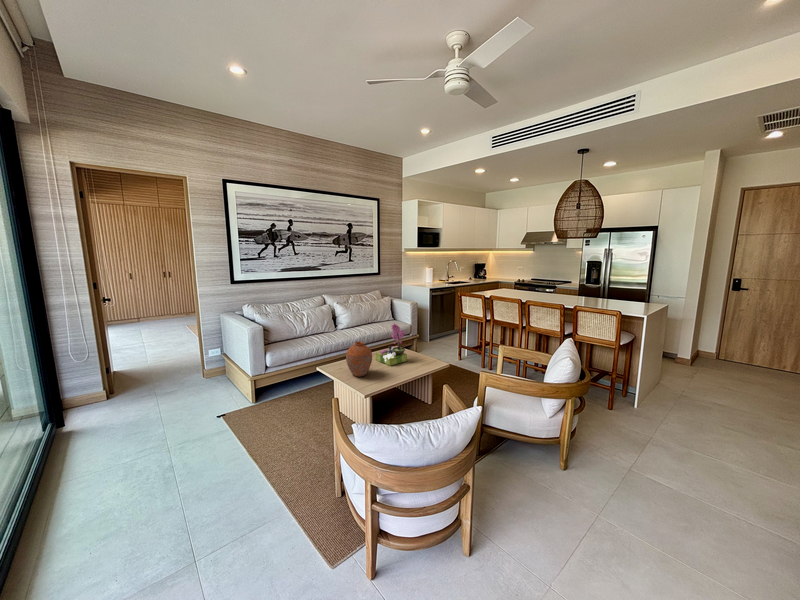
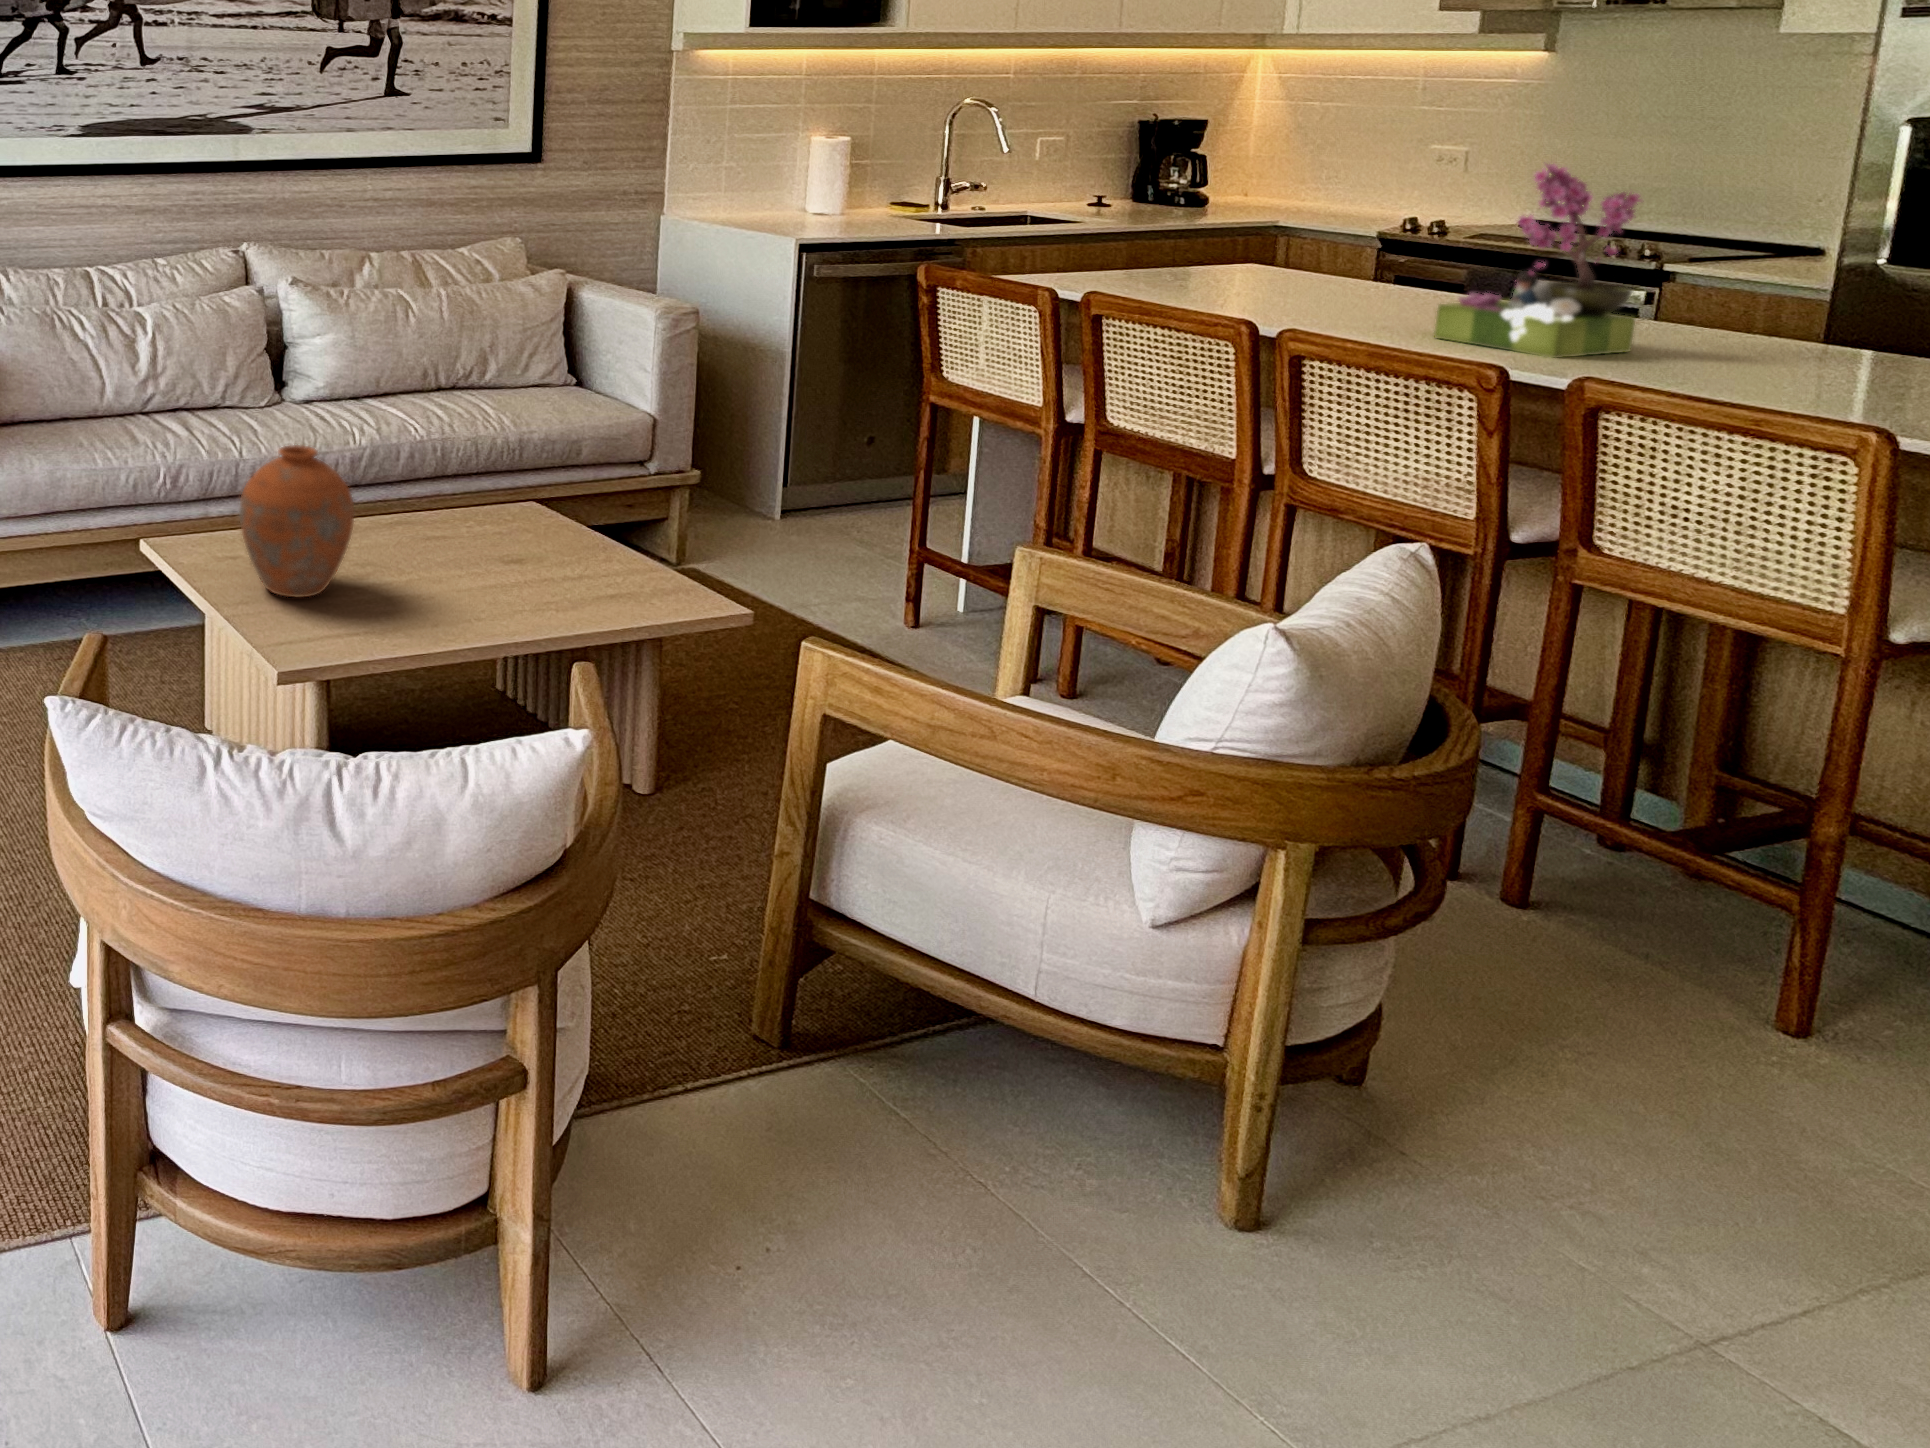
flower arrangement: present [376,323,407,366] -> present [1434,164,1641,358]

